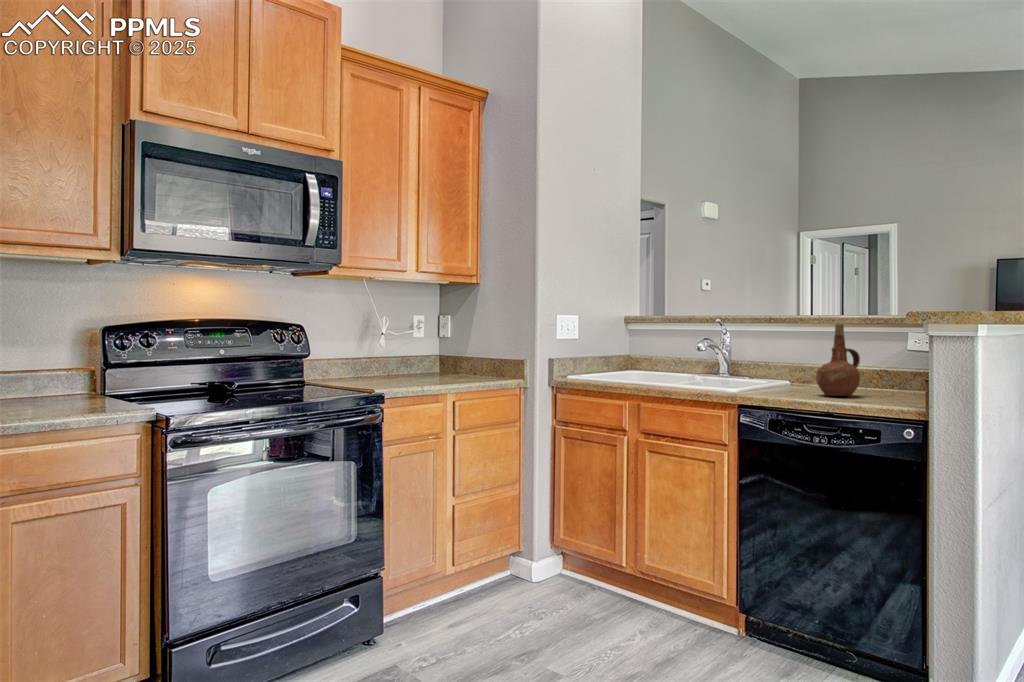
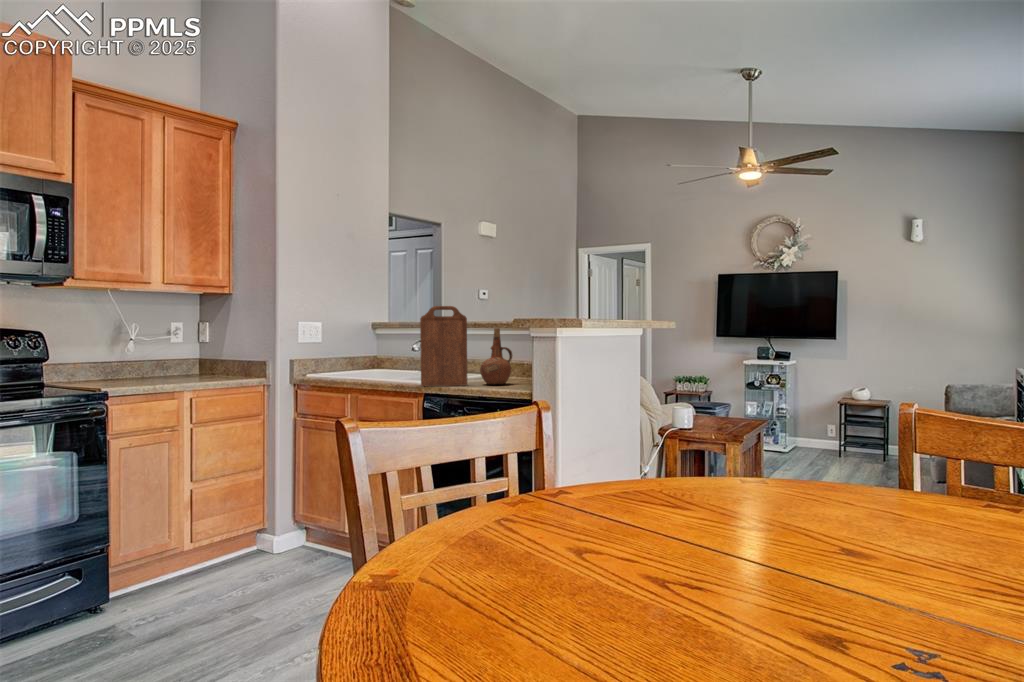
cutting board: none [741,296,802,396] -> present [420,306,467,386]

